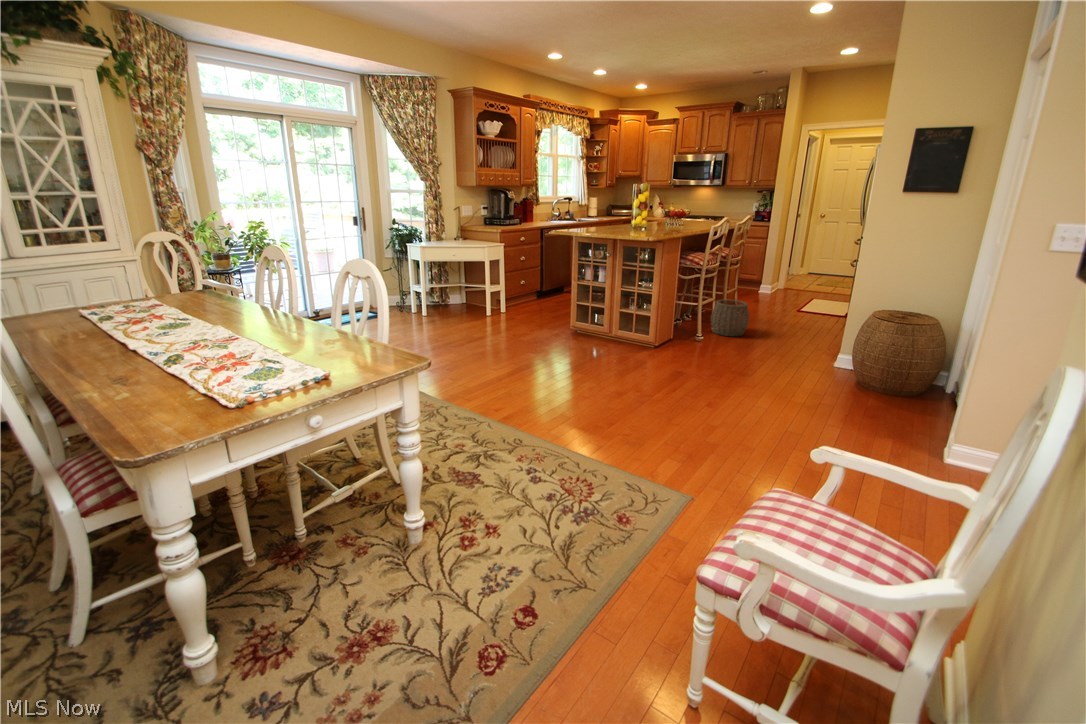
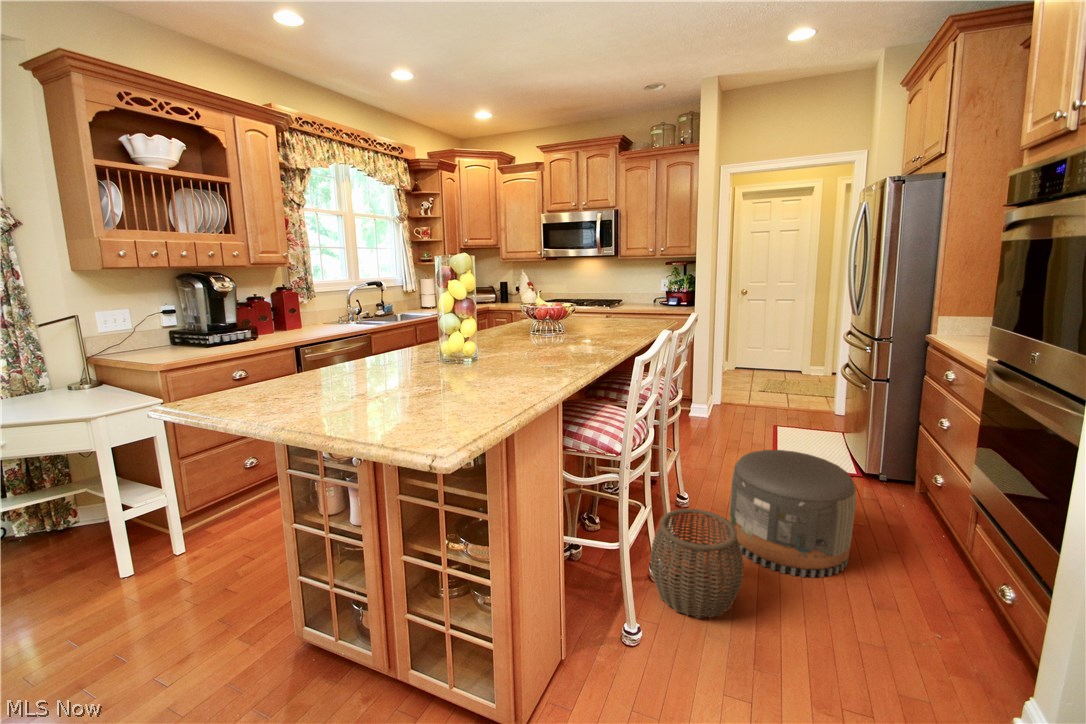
pouf: none [752,286,812,334] -> present [729,450,856,578]

